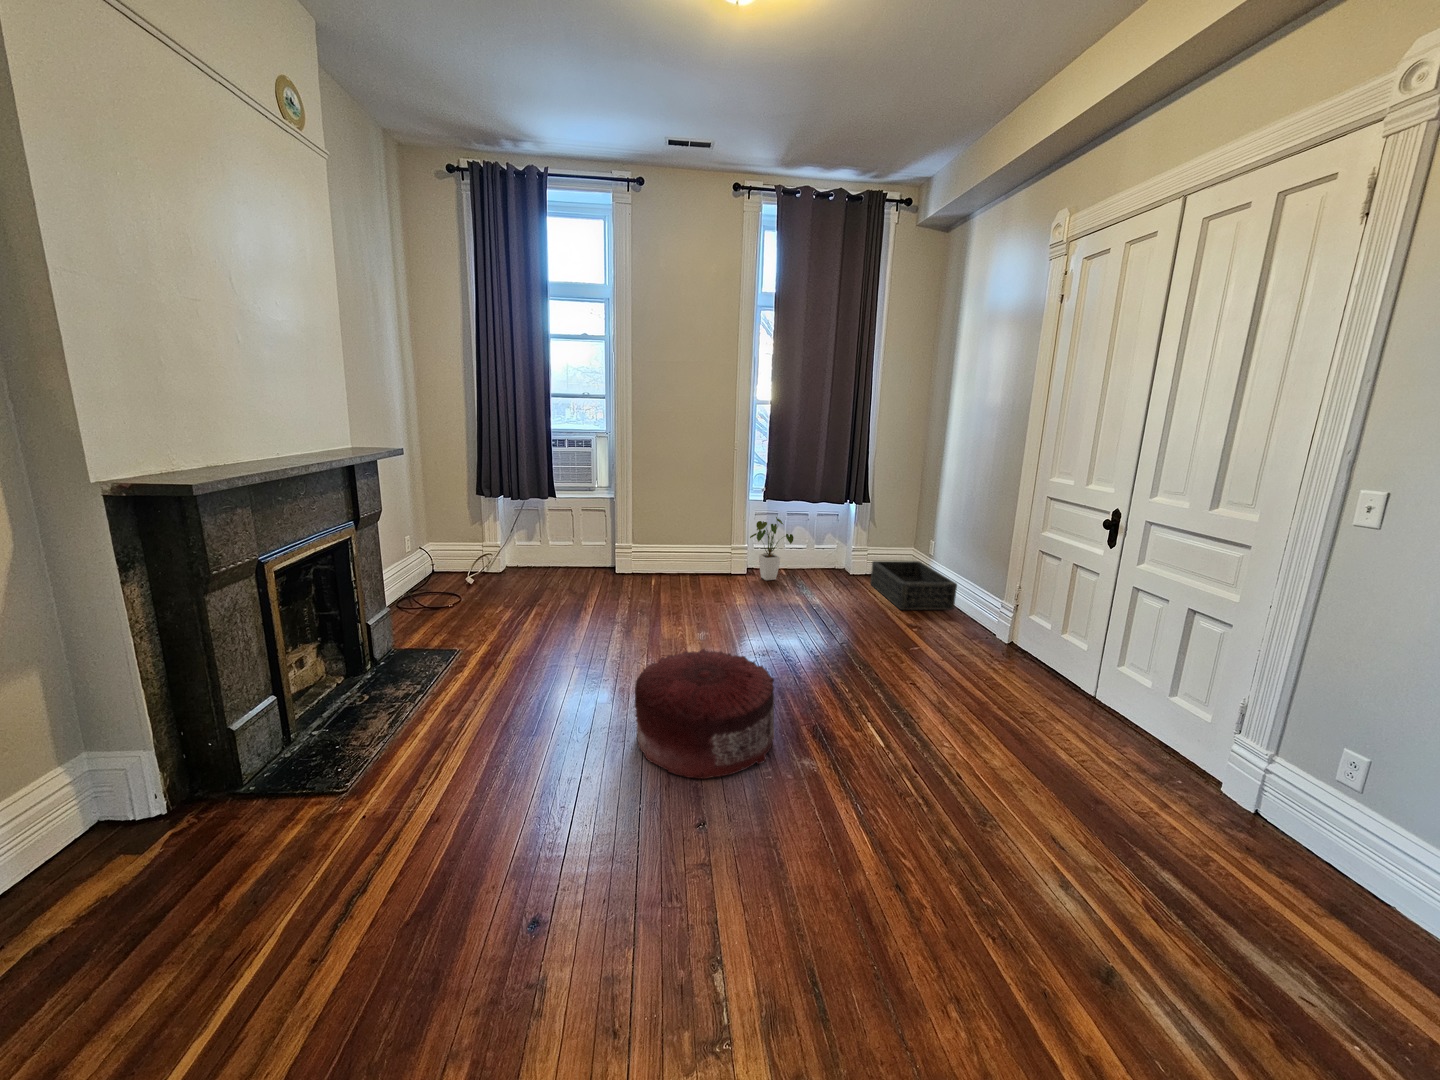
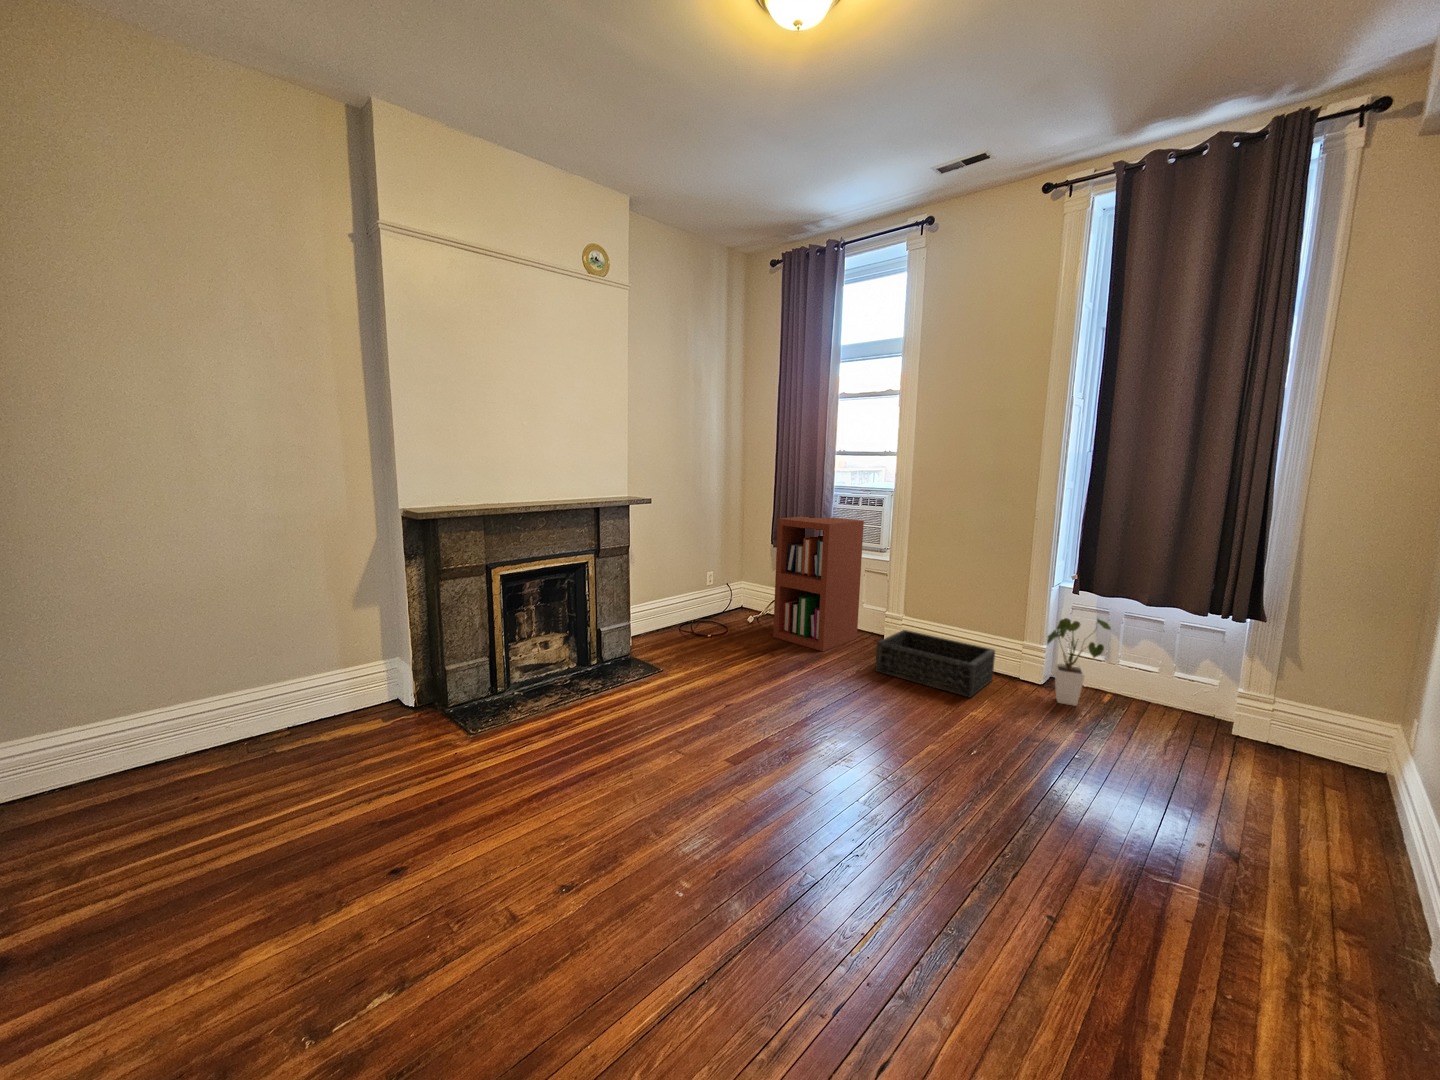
bookshelf: none [514,459,592,588] -> present [773,517,864,651]
basket: present [870,561,957,610] -> present [875,630,995,697]
pouf: present [635,649,775,779] -> none [627,722,794,881]

